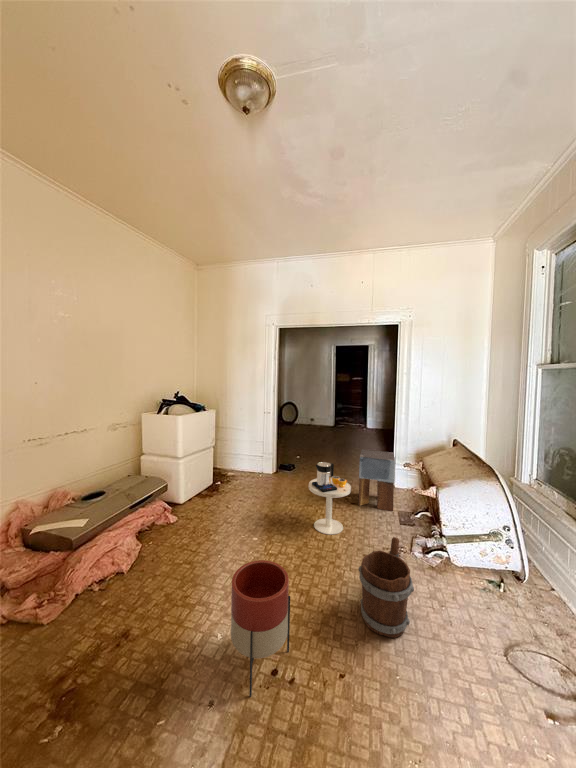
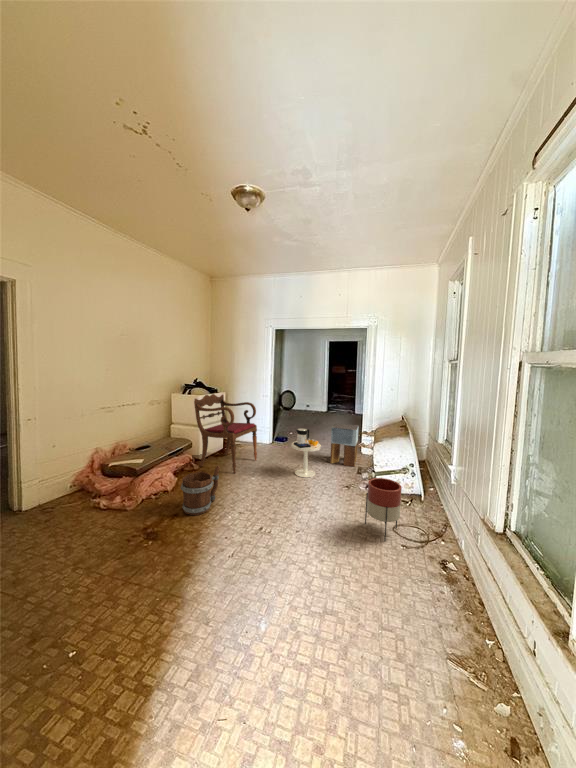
armchair: none [170,413,259,530] -> present [194,394,257,473]
bucket: present [359,537,414,638] -> present [181,466,220,515]
planter: present [231,560,290,697] -> present [365,478,402,541]

